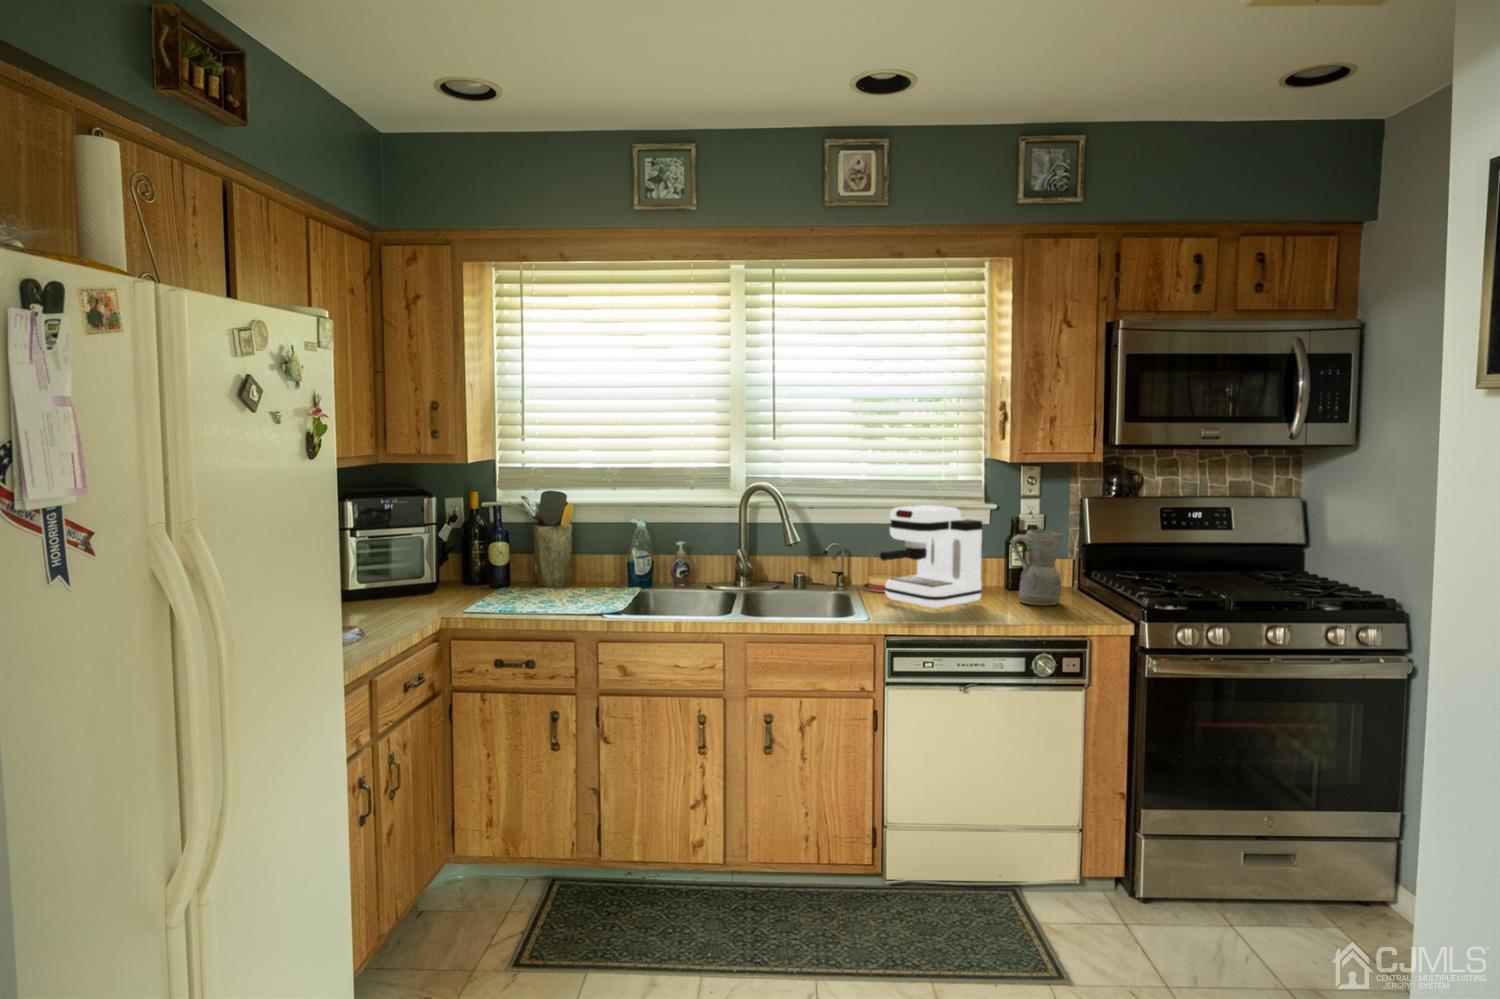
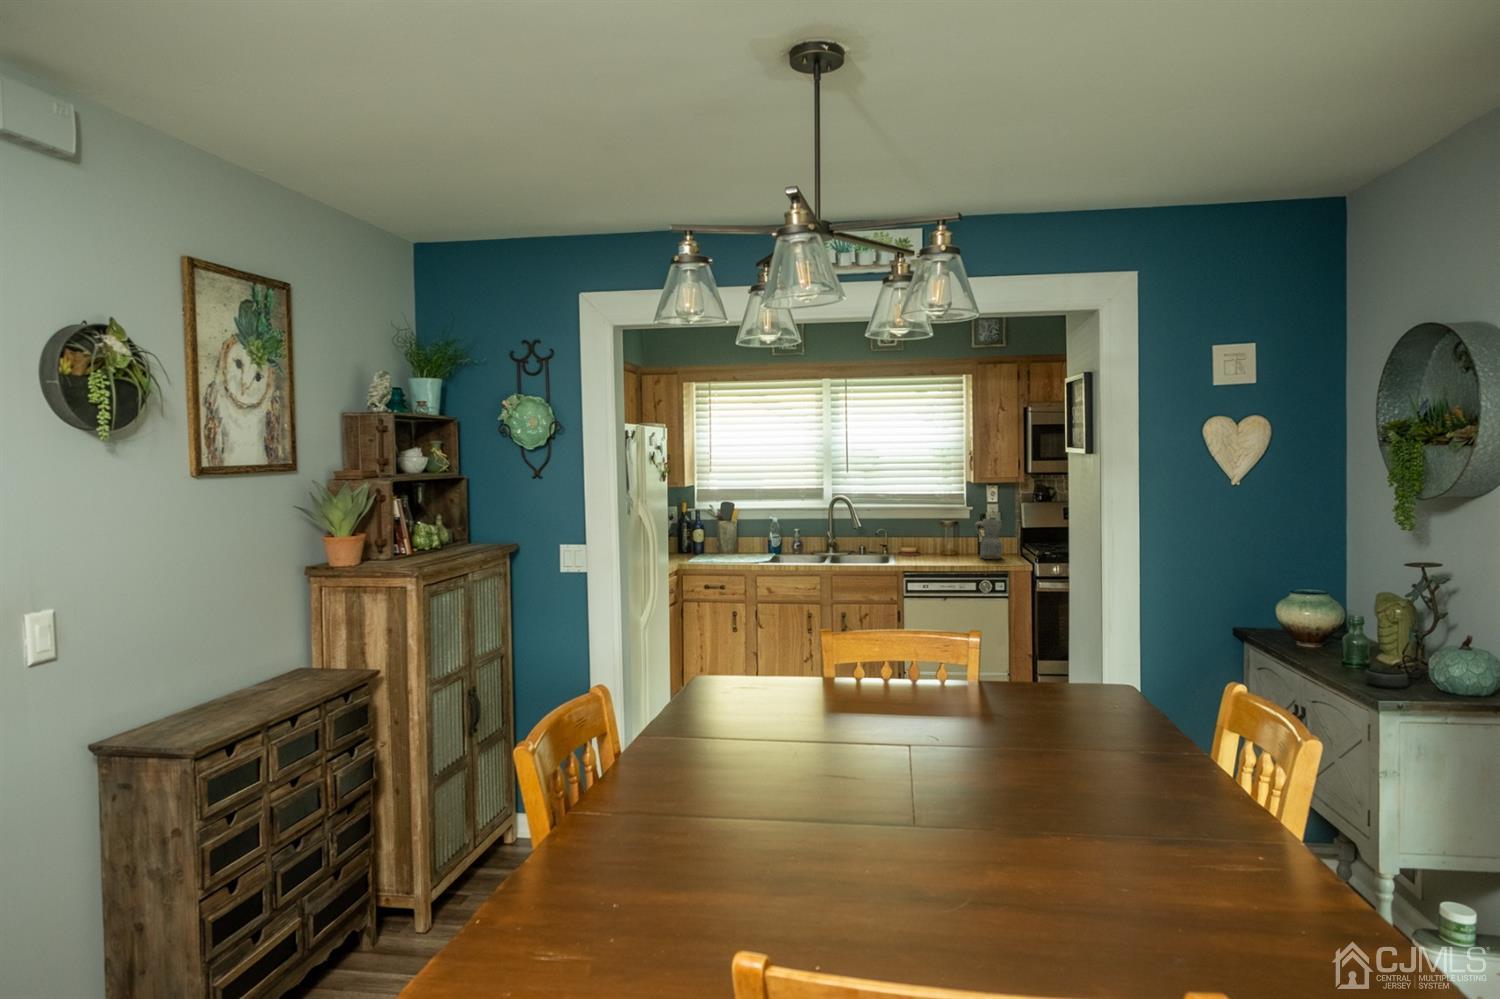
coffee maker: present [880,505,982,609] -> none [902,507,959,560]

